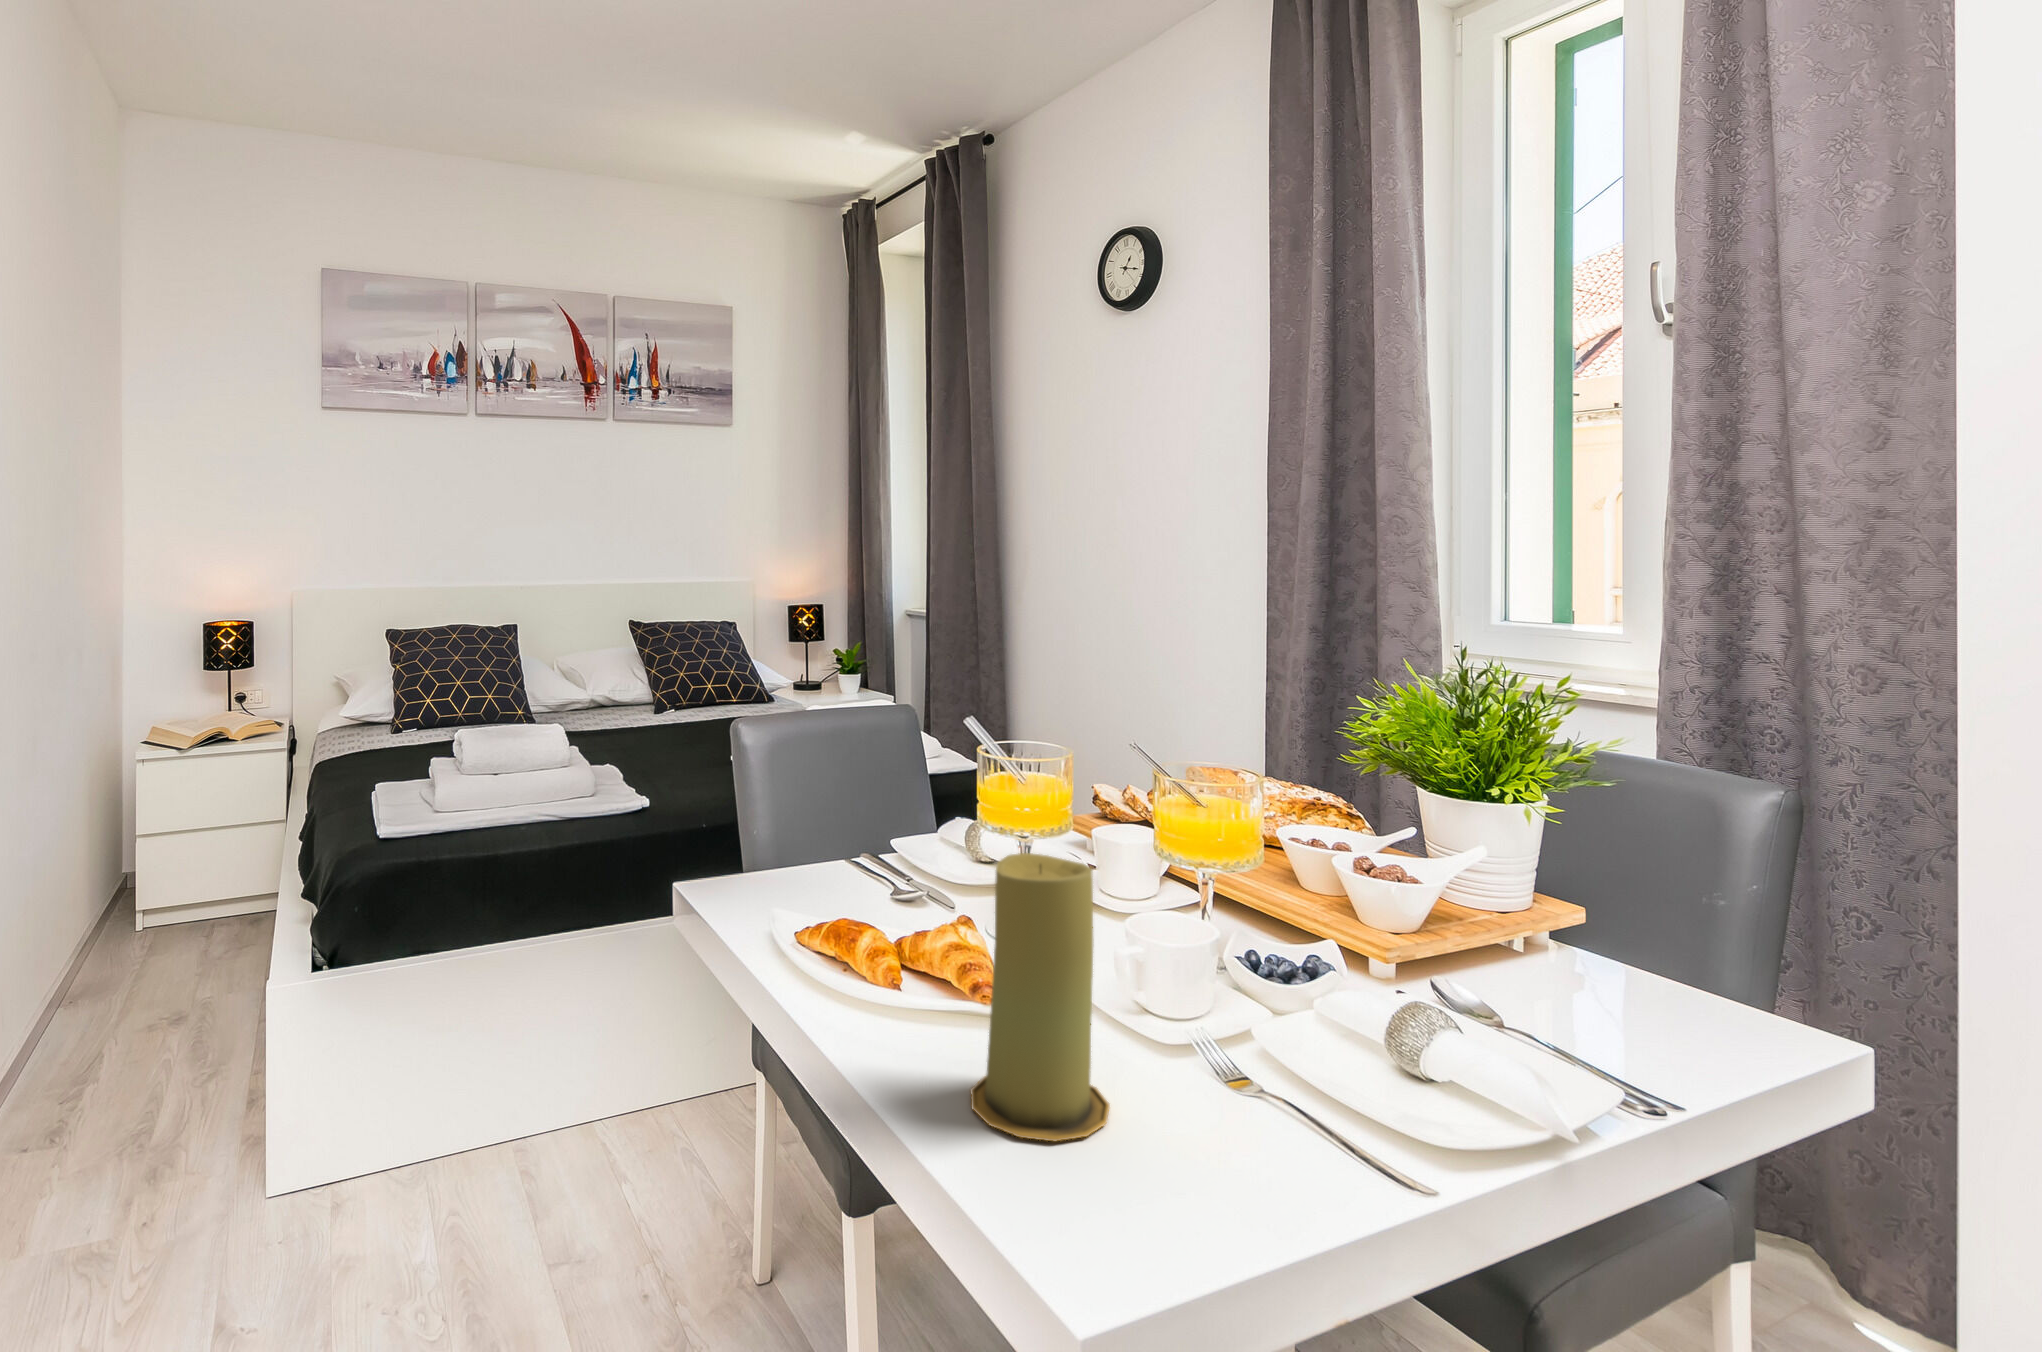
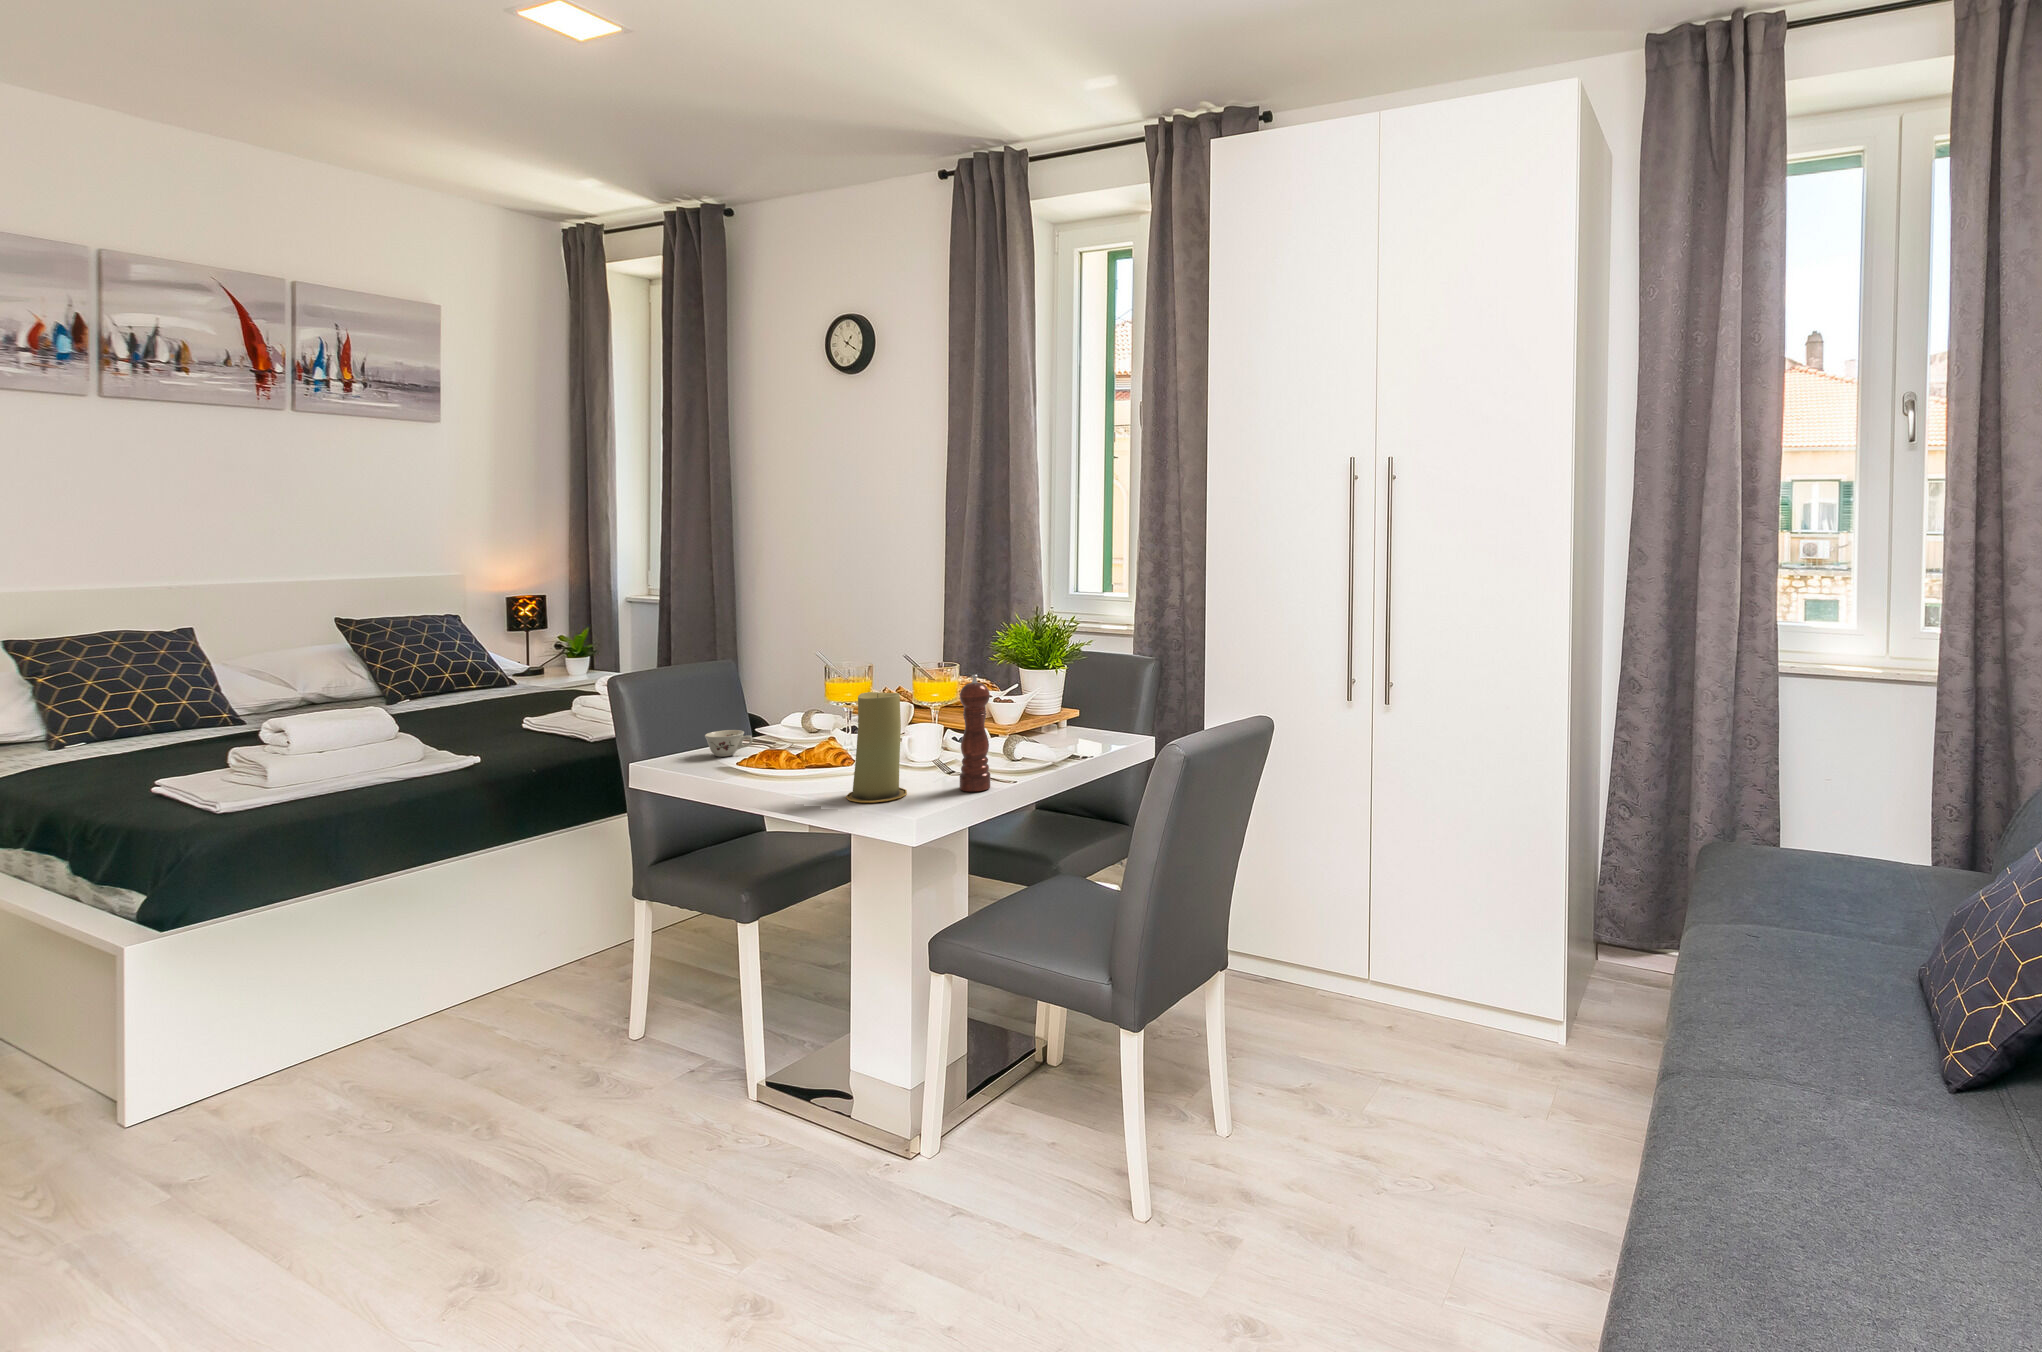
teacup: none [810,845,881,894] -> present [705,730,752,757]
pepper mill: none [1242,849,1328,1170] -> present [960,675,990,792]

